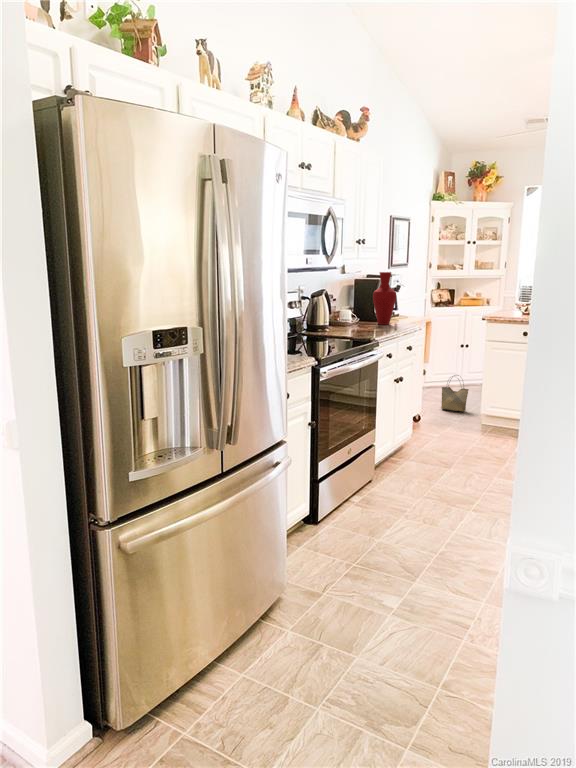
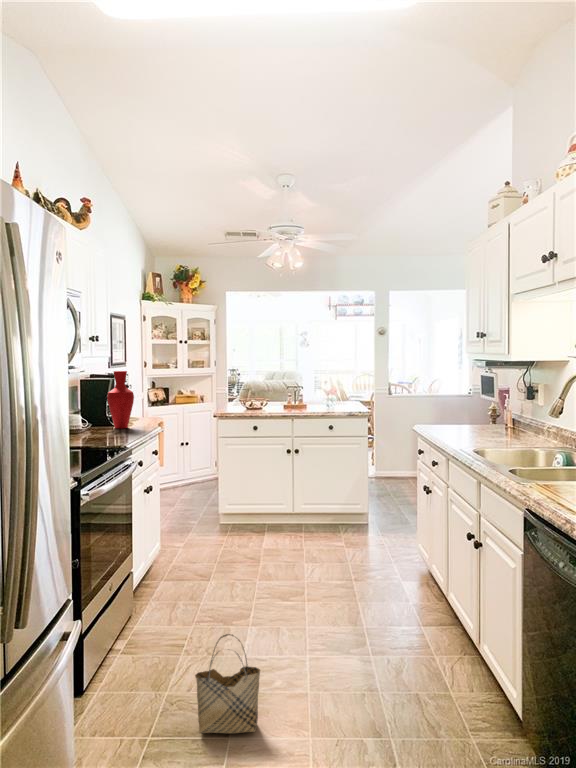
woven basket: present [441,375,469,412] -> present [195,634,260,733]

